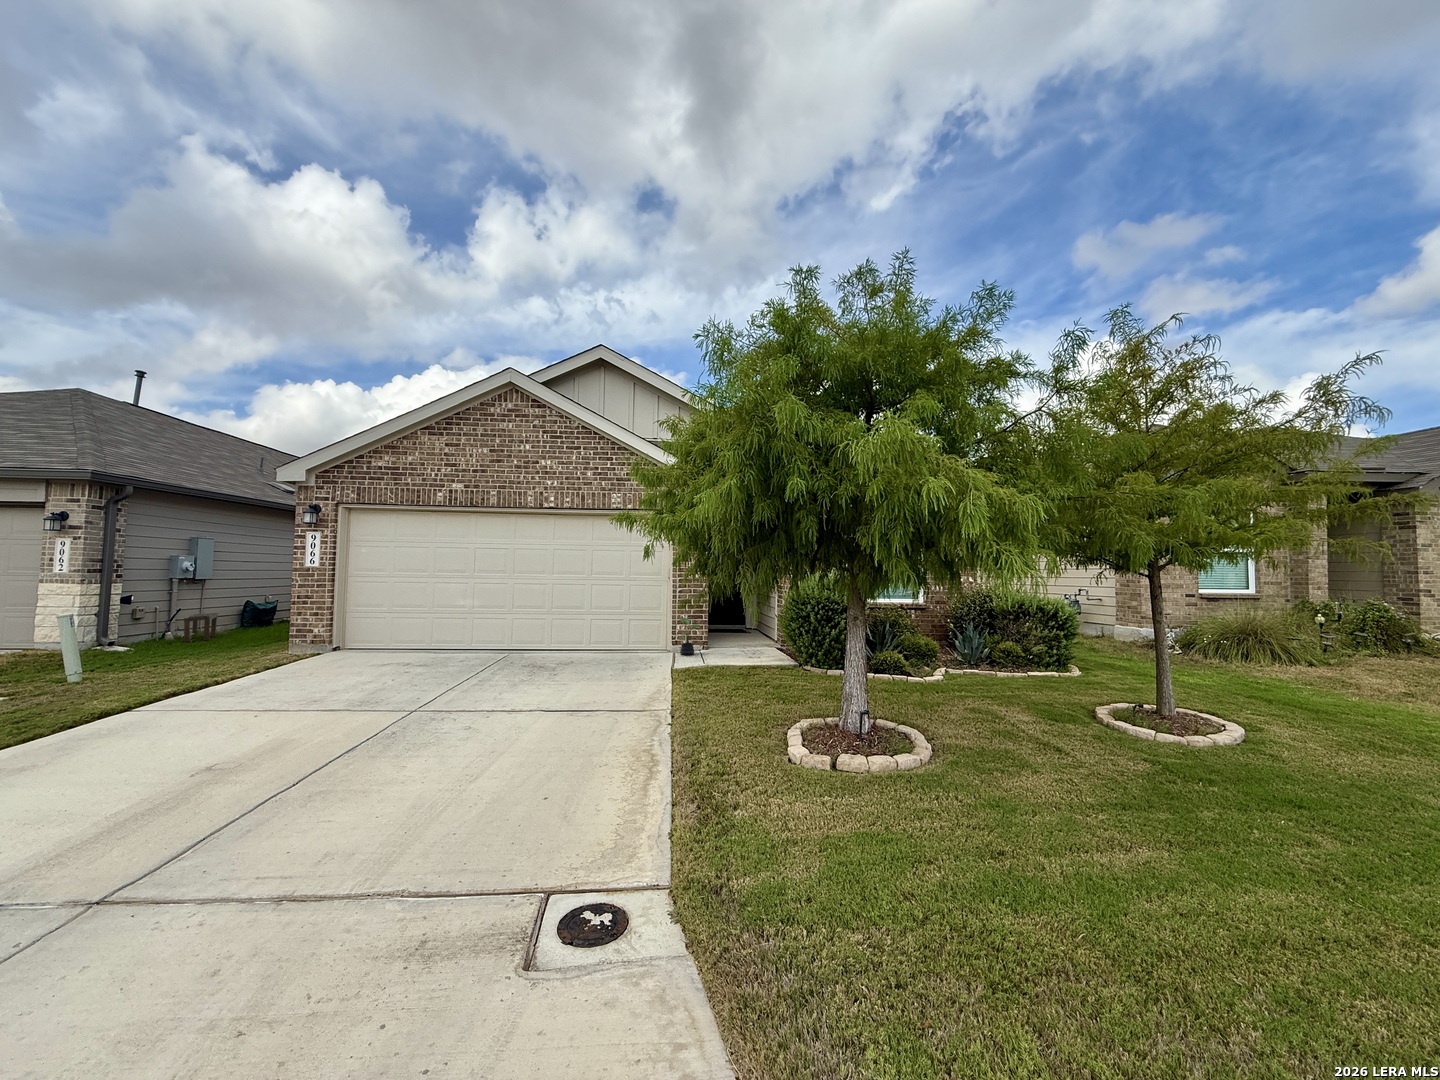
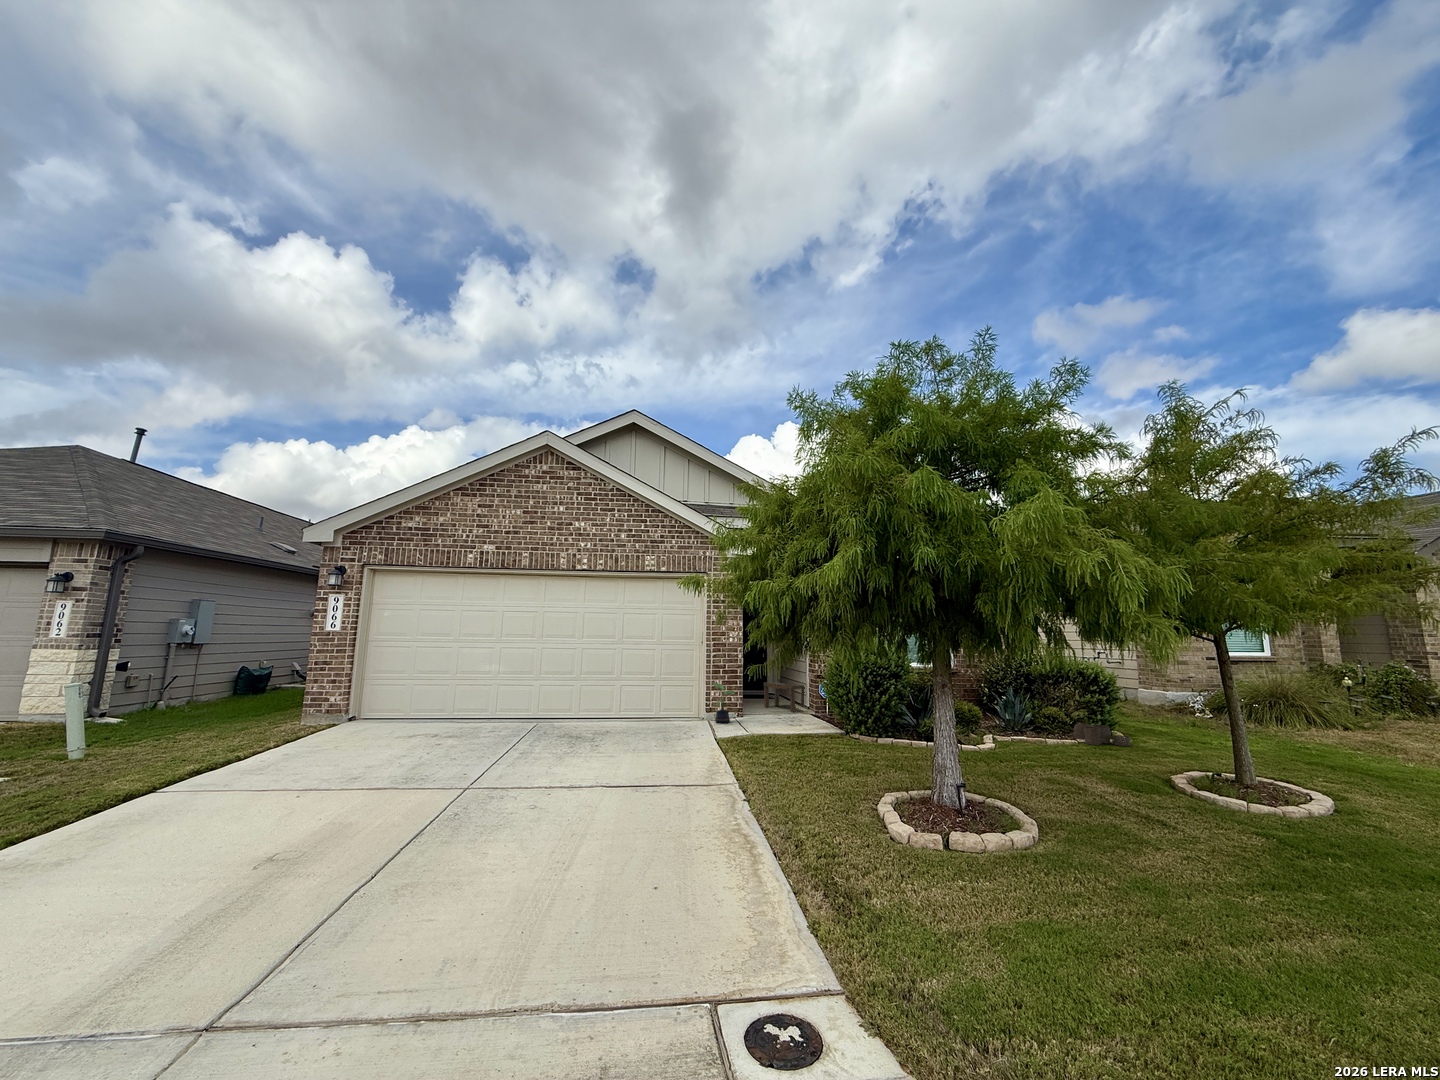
bench: present [184,613,218,642] -> present [764,682,805,712]
woven basket: none [1024,655,1075,679] -> present [1074,722,1130,746]

